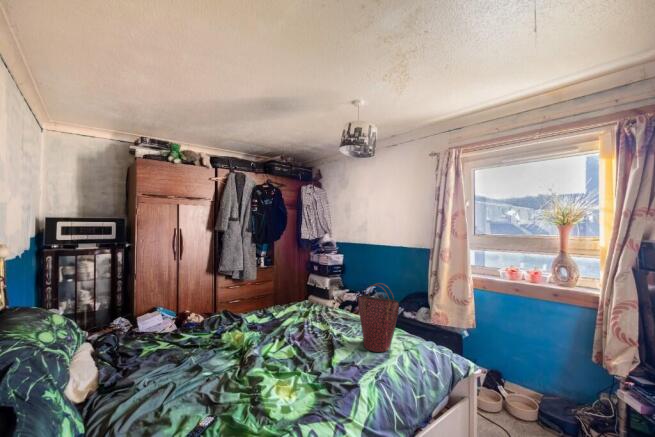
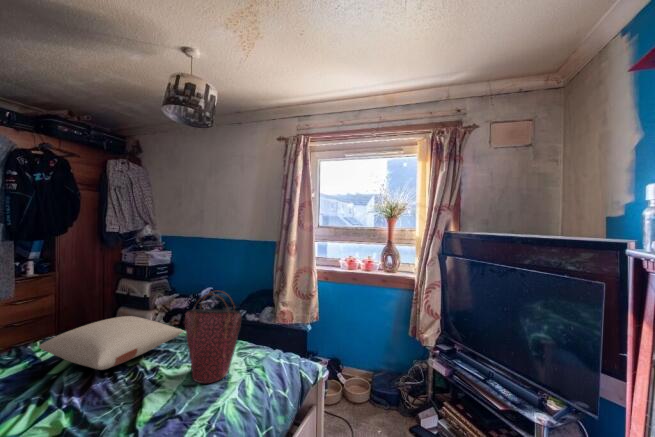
pillow: none [276,297,356,328] -> present [39,316,183,370]

